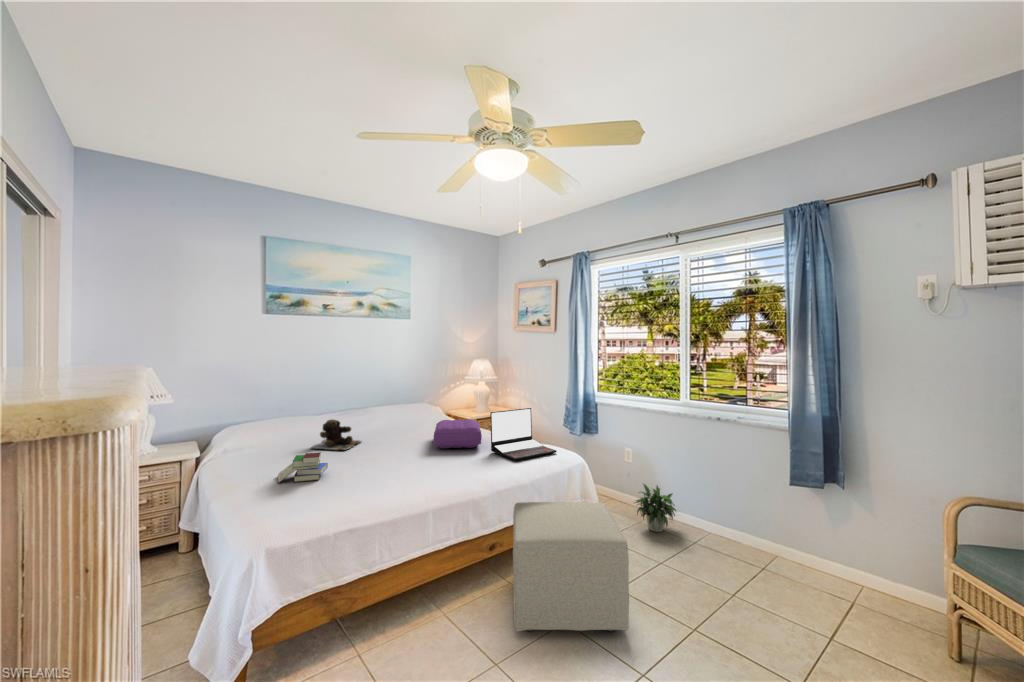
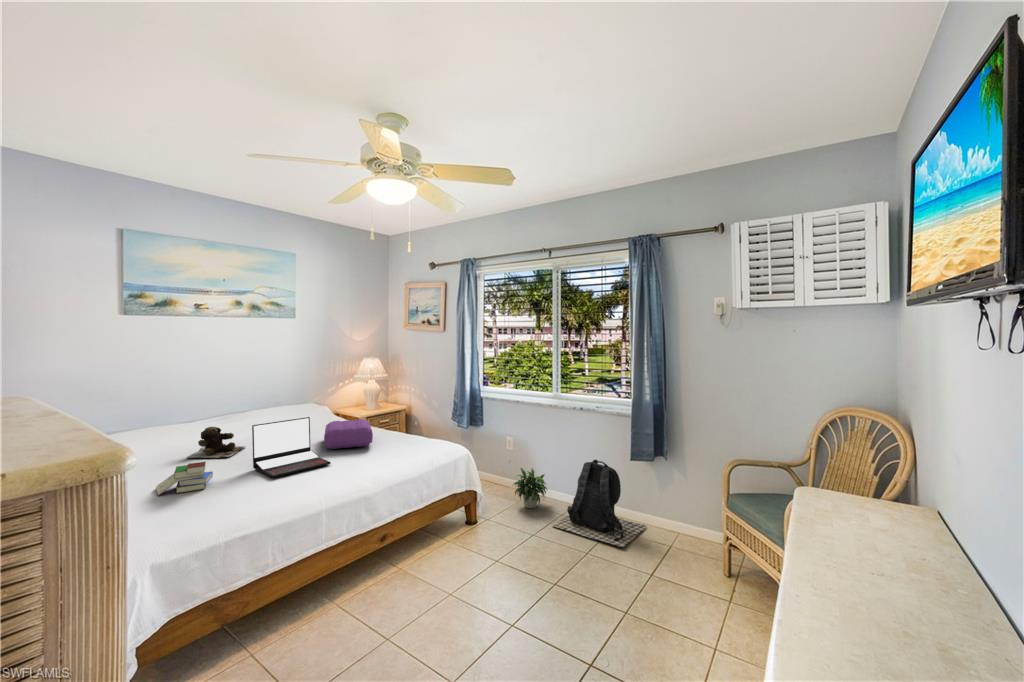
laptop: present [490,408,557,460] -> present [252,417,331,478]
backpack: none [684,481,814,597] -> present [552,460,646,547]
ottoman: present [513,502,629,632] -> none [404,488,503,604]

